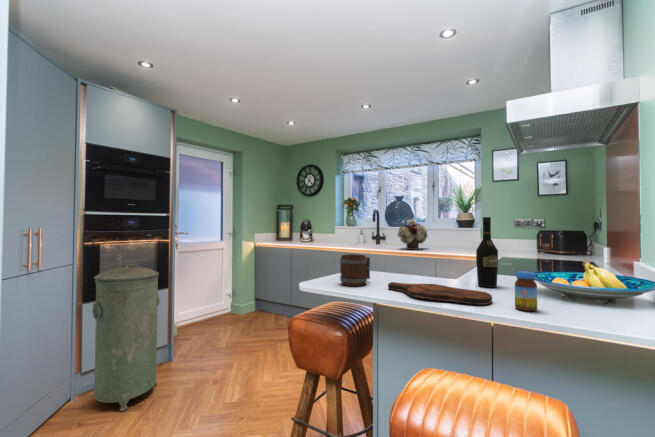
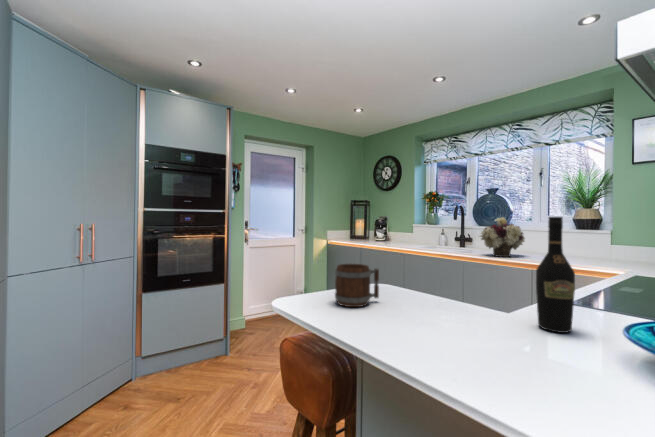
trash can: present [92,264,160,411] -> none [143,258,206,400]
jar: present [515,271,537,311] -> none [563,319,610,403]
cutting board: present [388,282,492,305] -> none [386,308,530,369]

